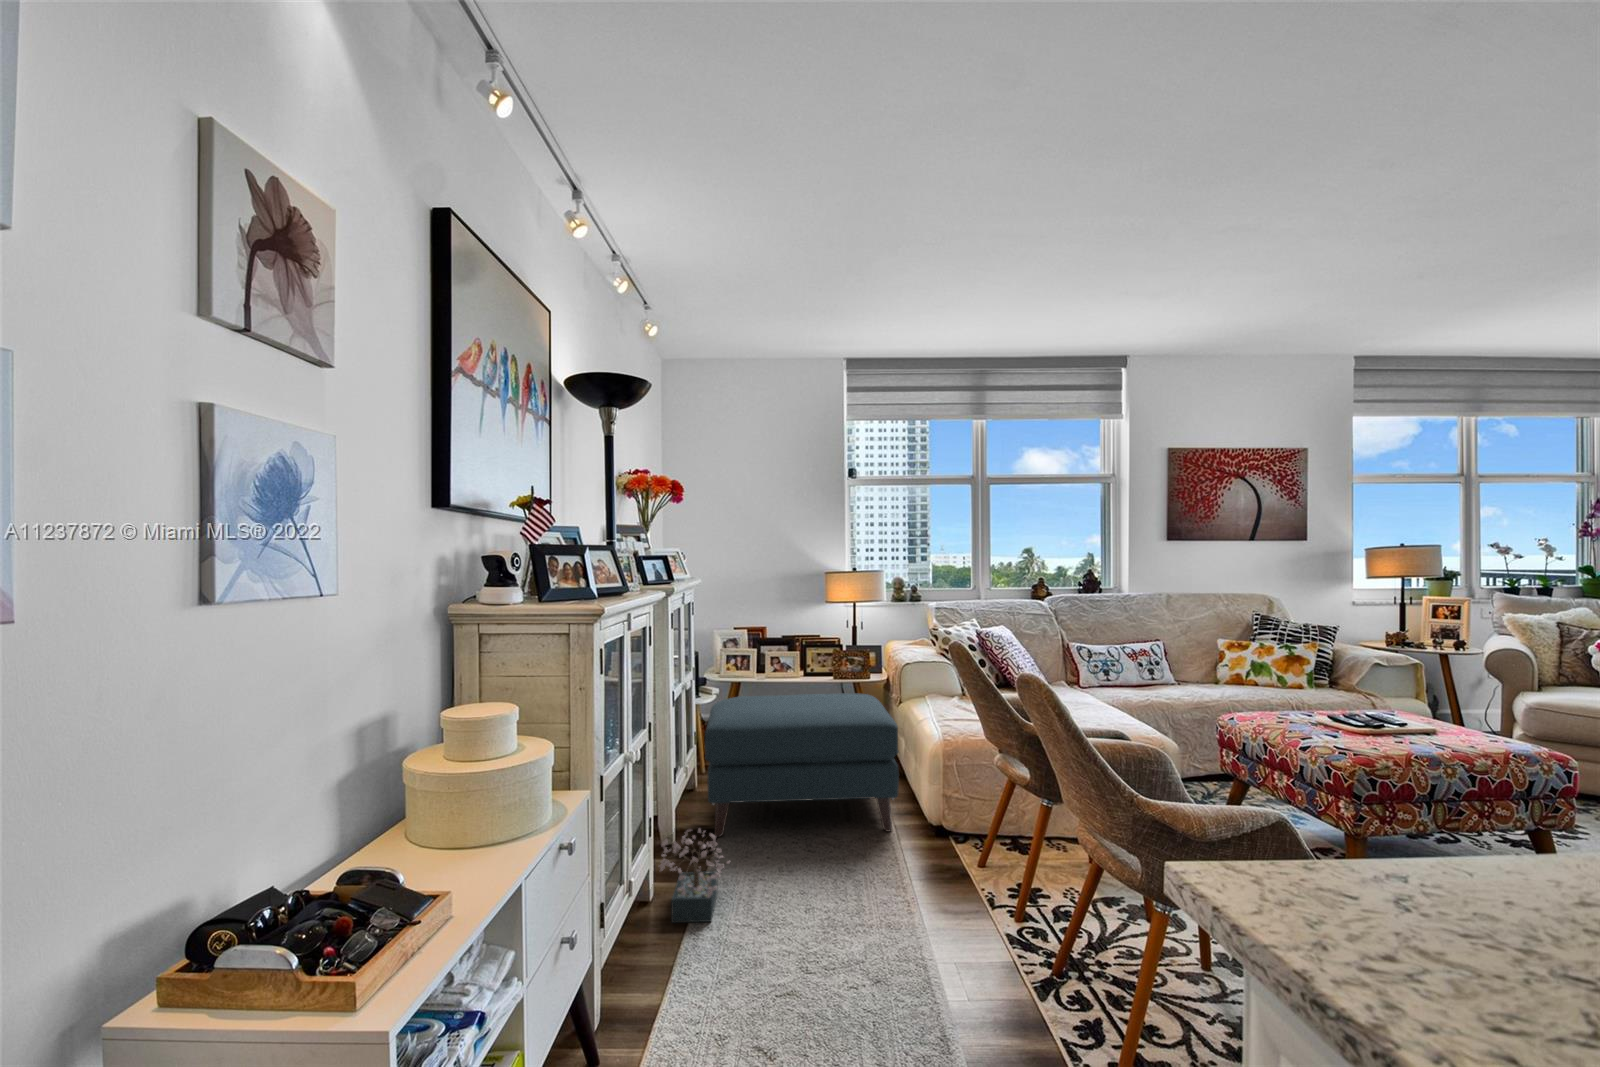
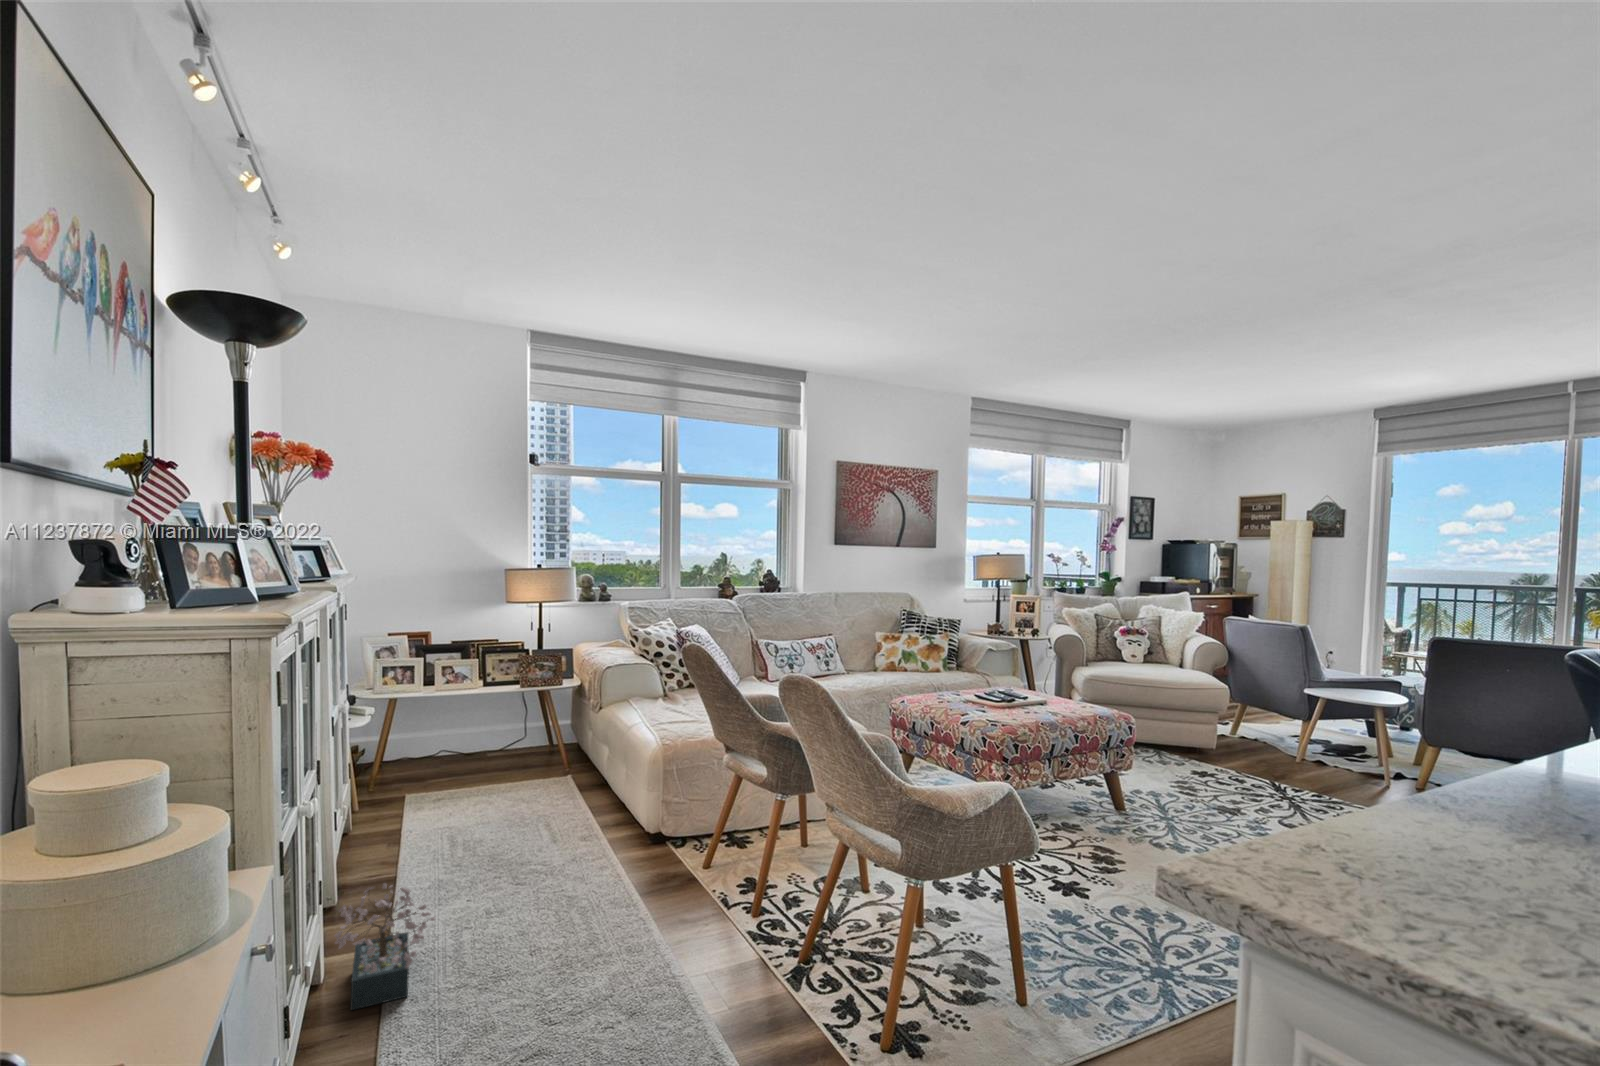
ottoman: present [705,693,899,837] -> none [376,702,614,889]

